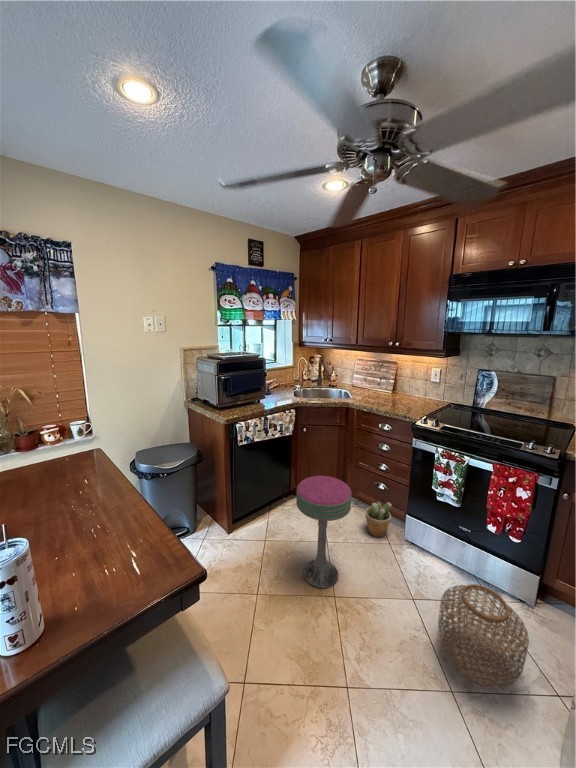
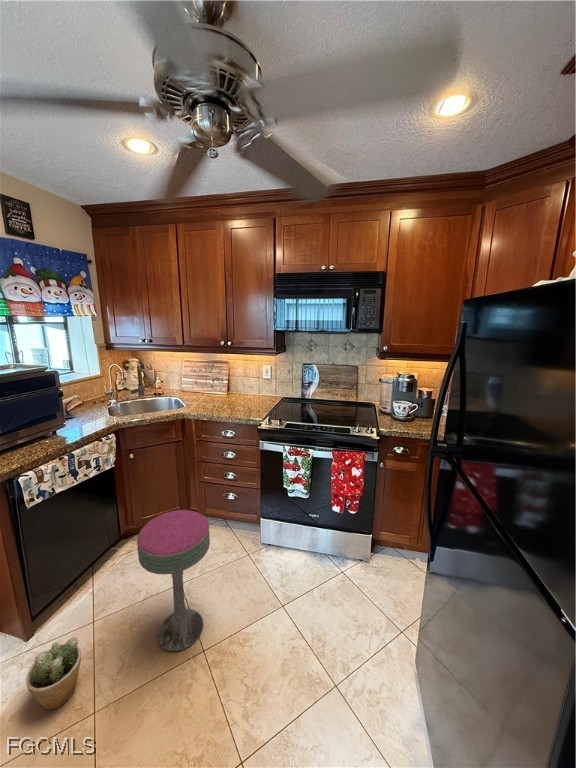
potted plant: present [366,502,392,537] -> present [26,637,81,710]
woven basket: present [438,584,529,688] -> none [313,569,385,663]

